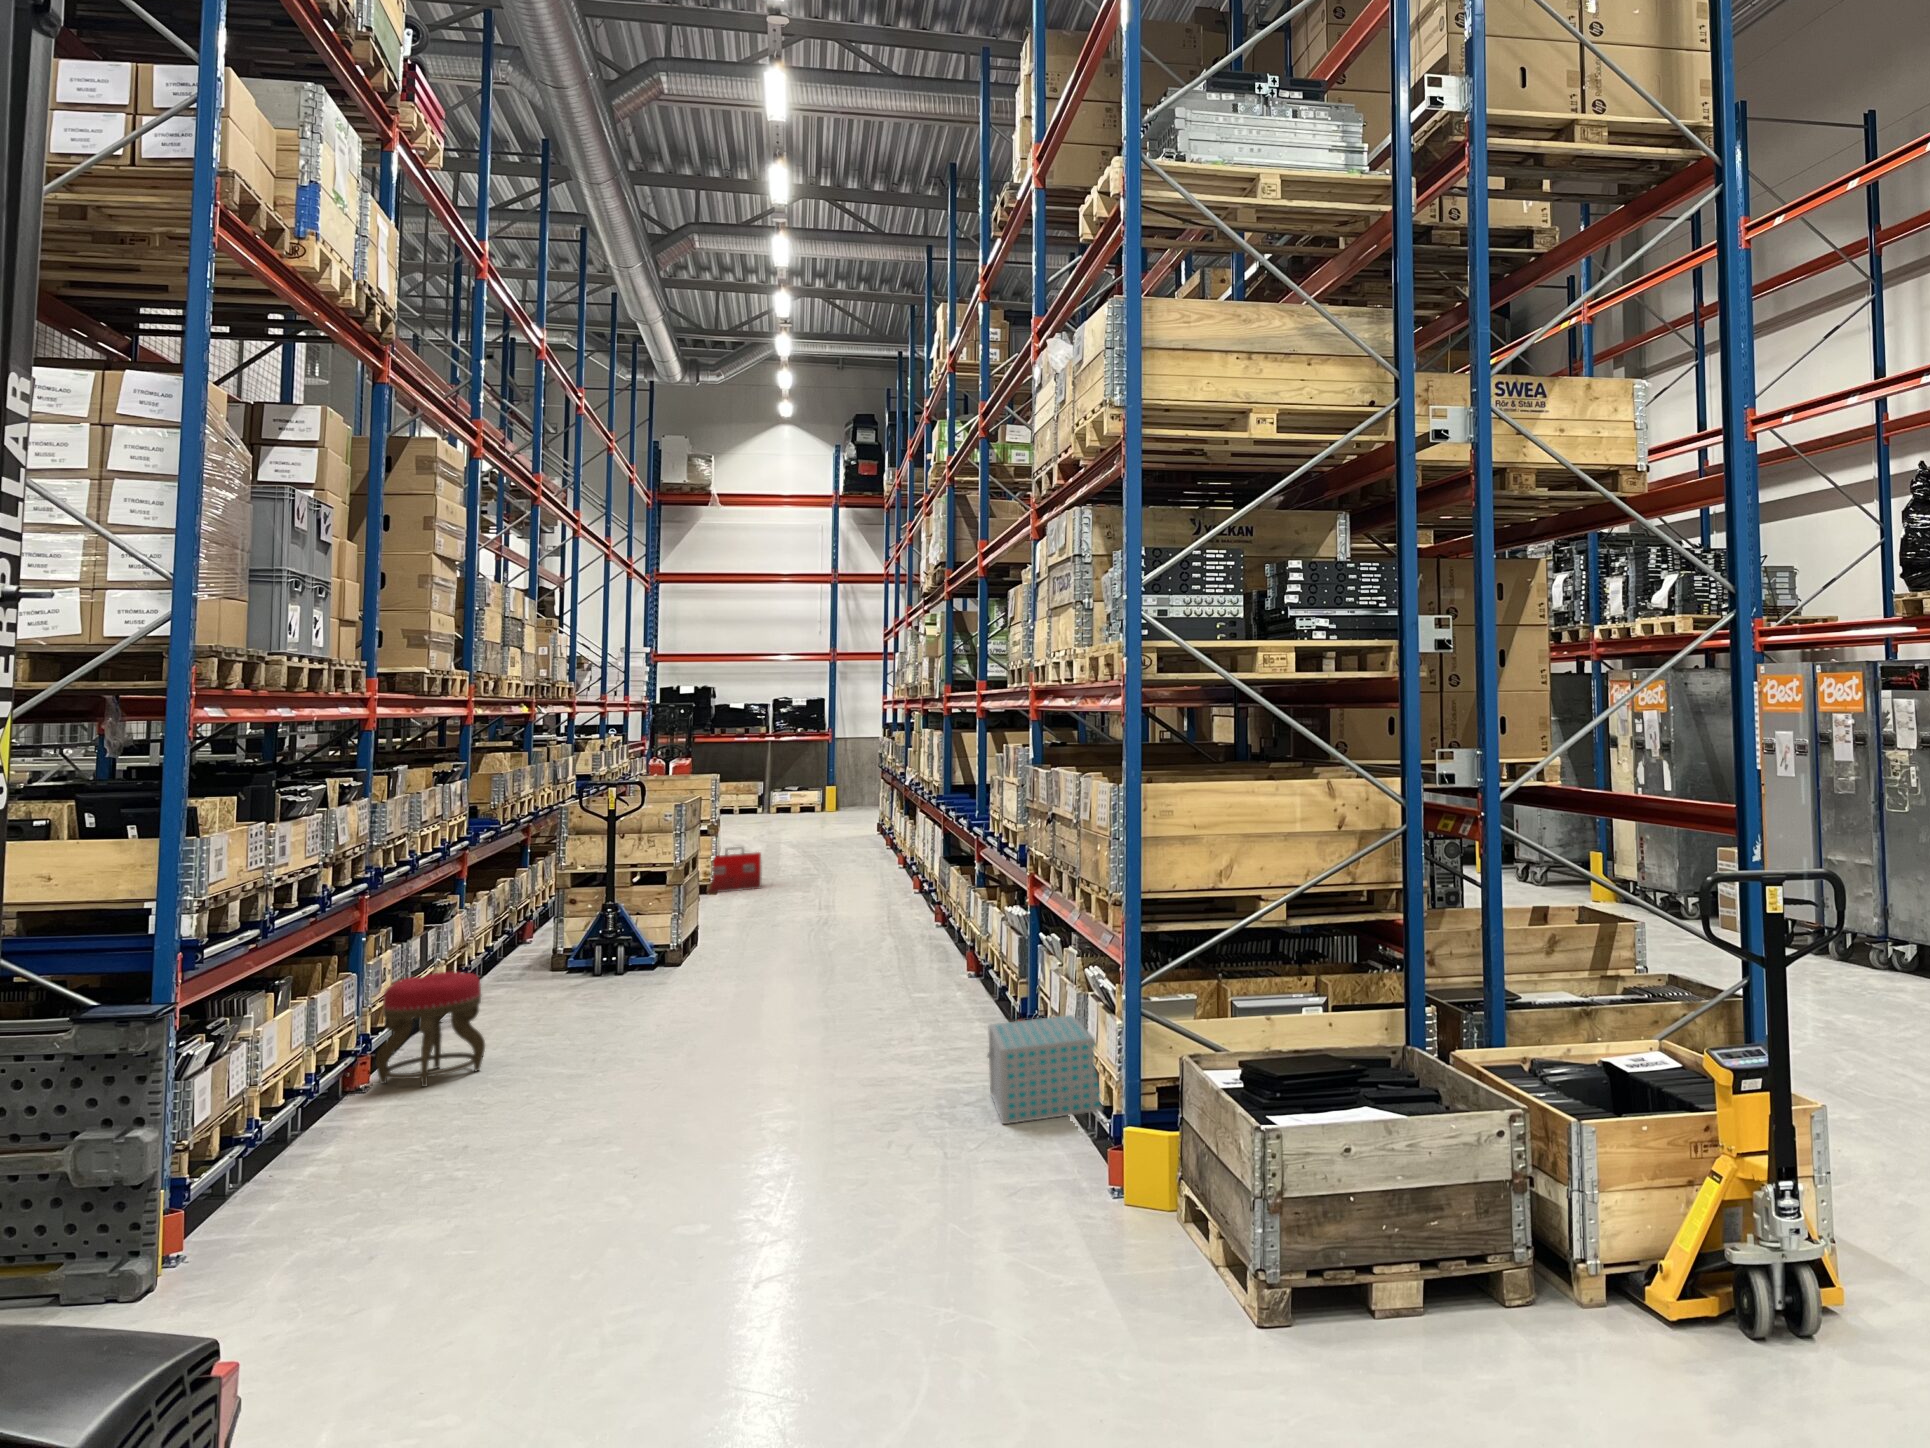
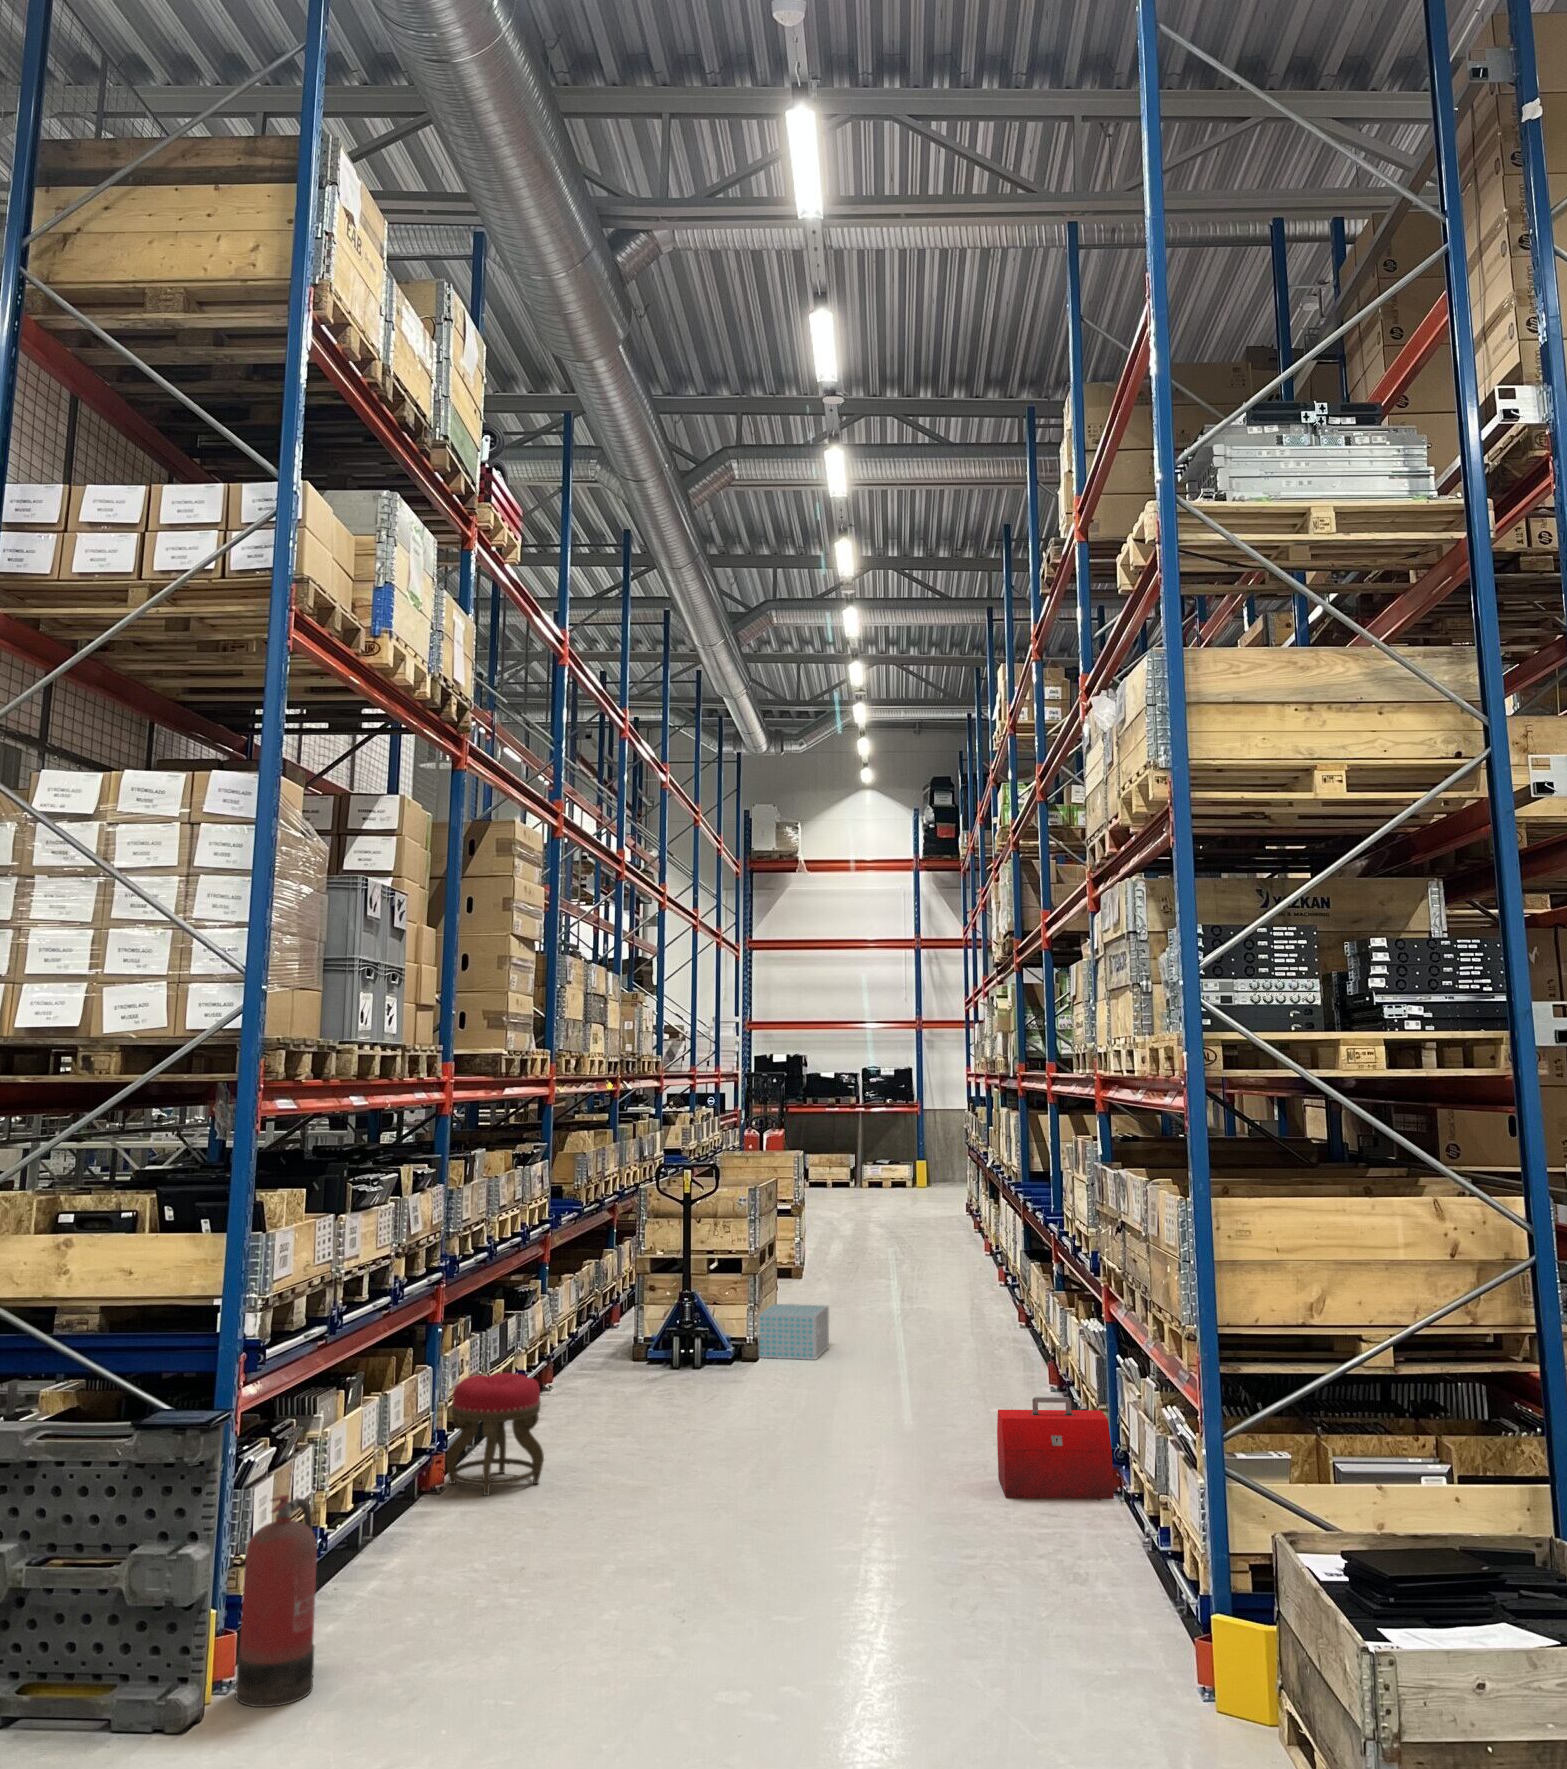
toolbox: present [708,847,761,893] -> present [997,1397,1114,1499]
storage box: present [987,1015,1103,1124] -> present [759,1304,829,1360]
fire extinguisher: none [187,1075,277,1276] -> present [236,1495,317,1707]

